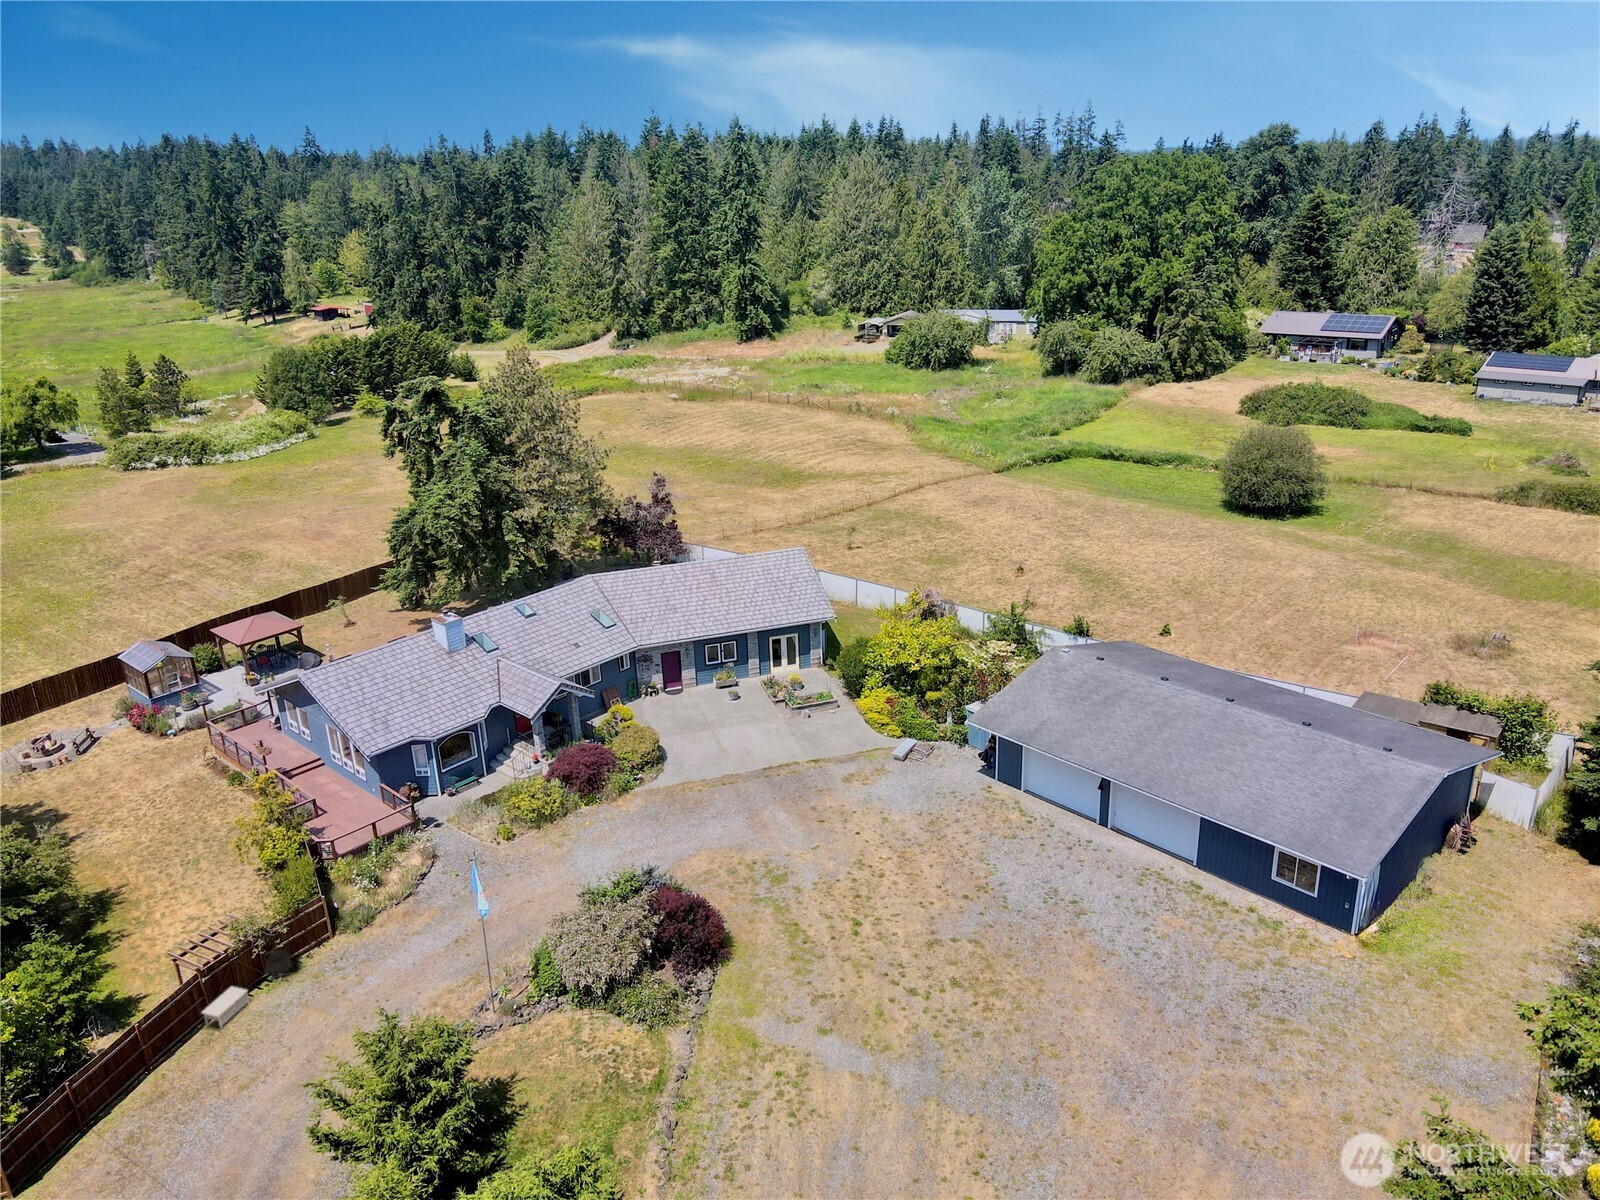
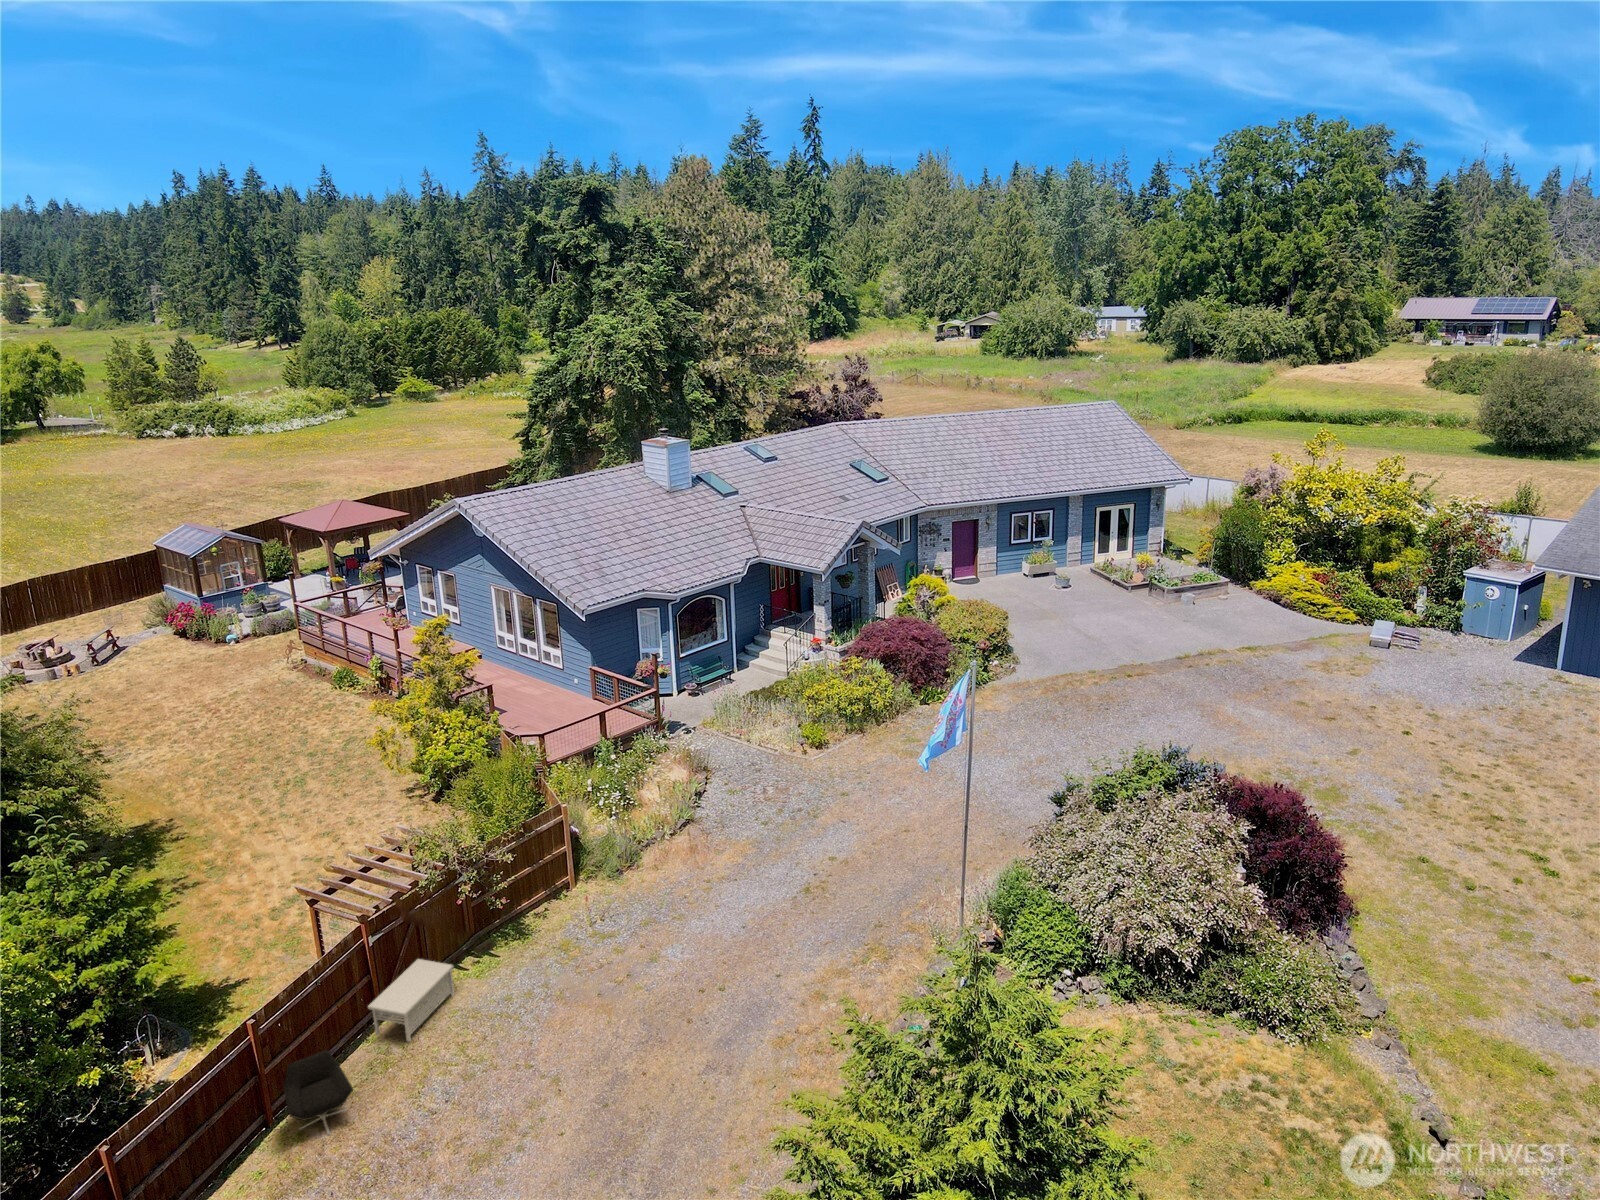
lounge chair: present [265,949,292,976] -> present [284,1050,353,1135]

